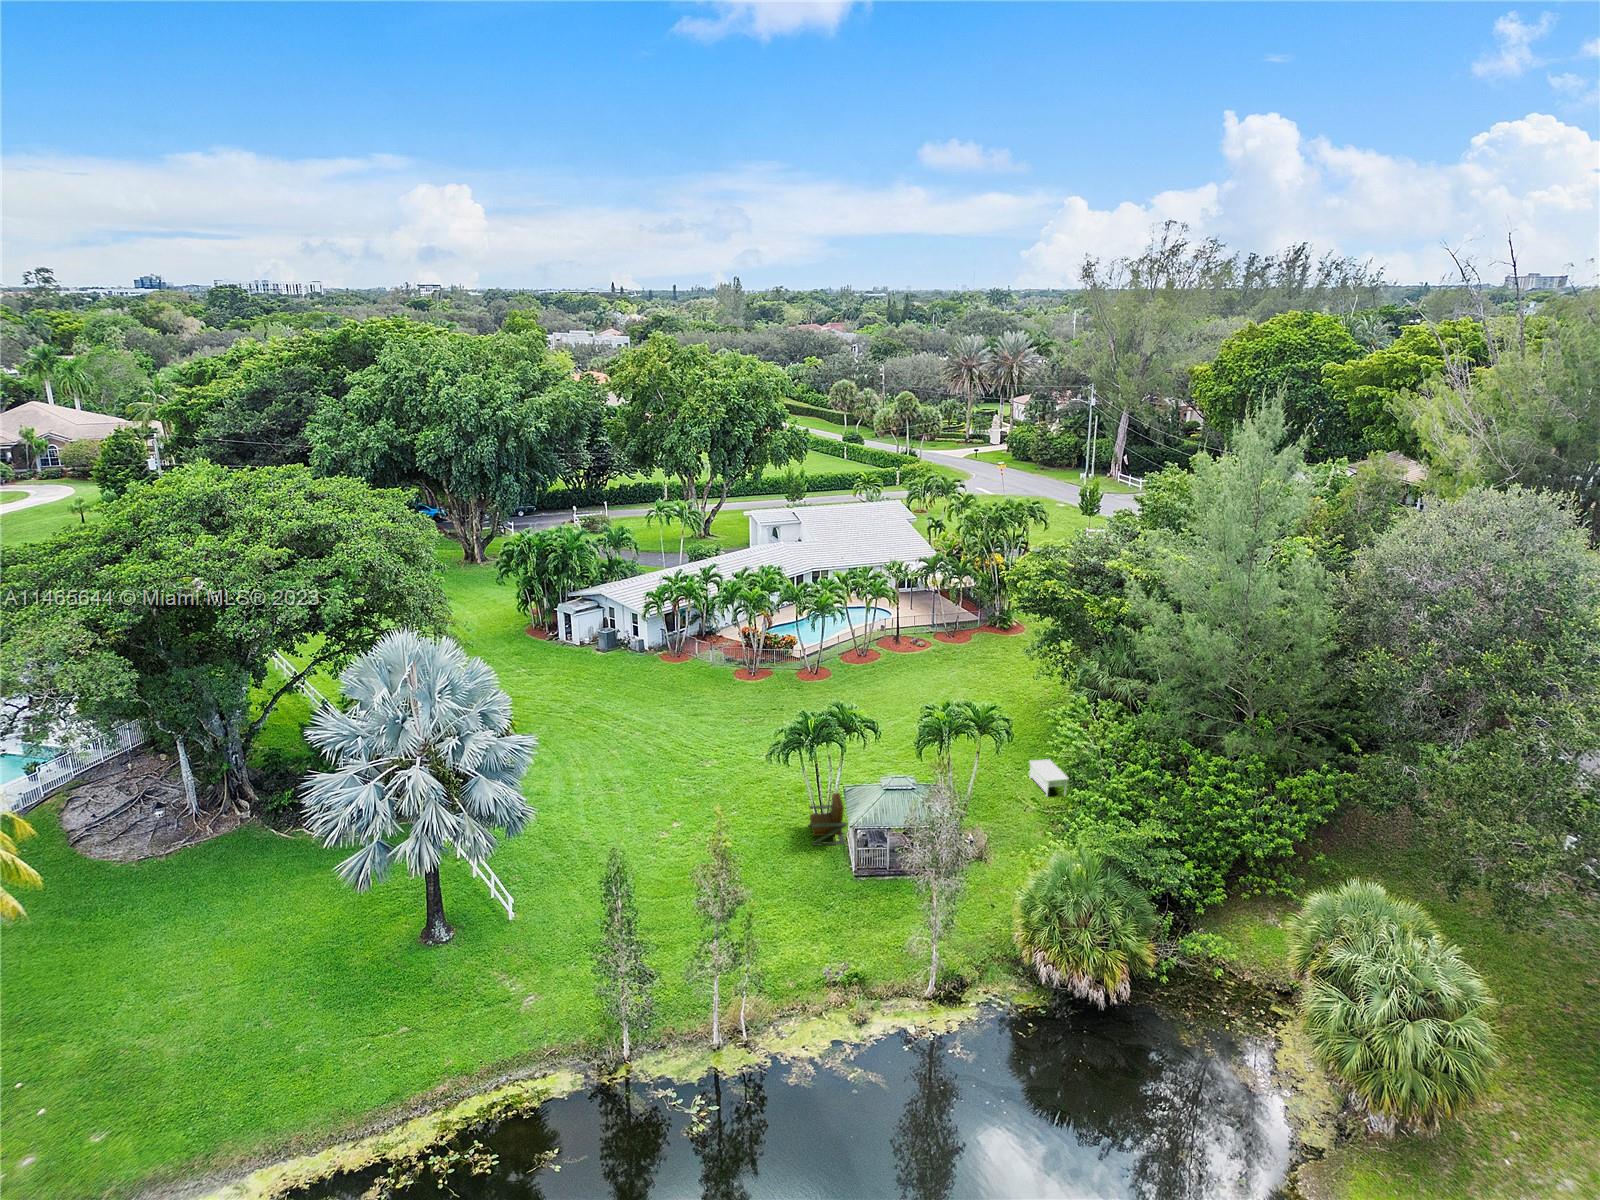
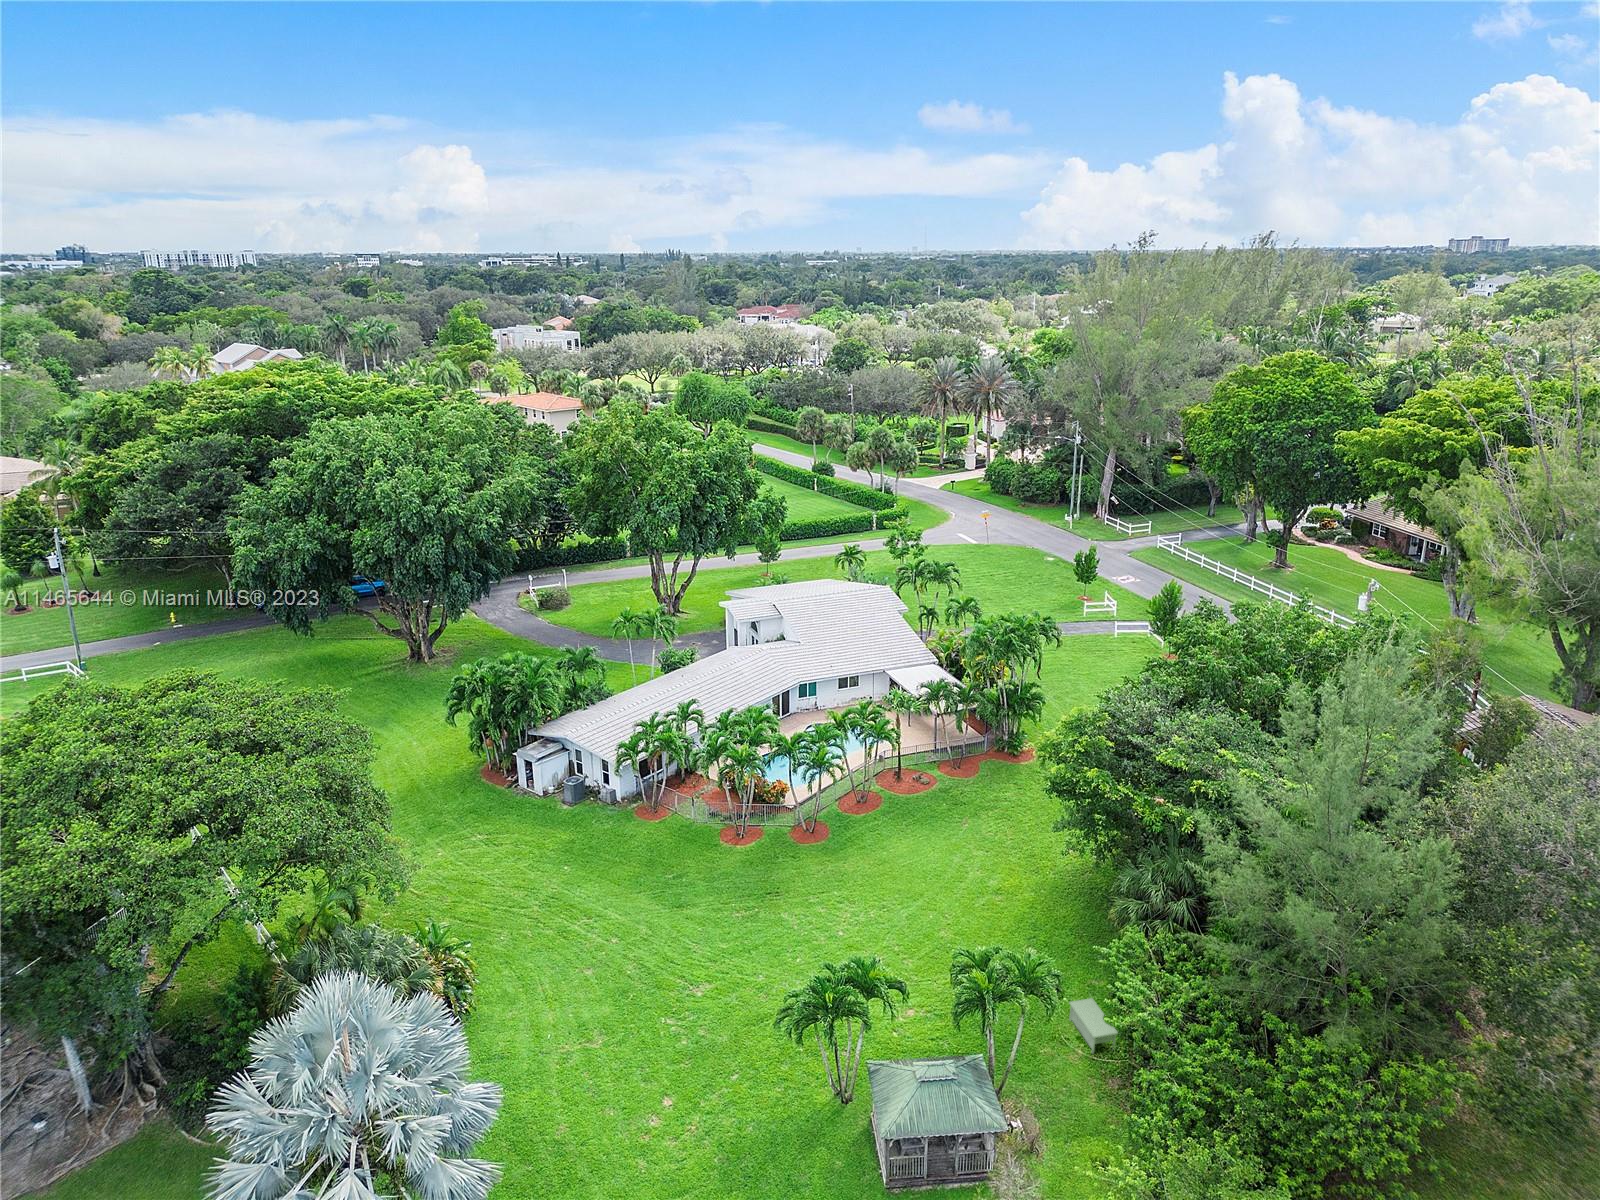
lounge chair: present [809,793,847,846] -> none [822,1083,870,1157]

